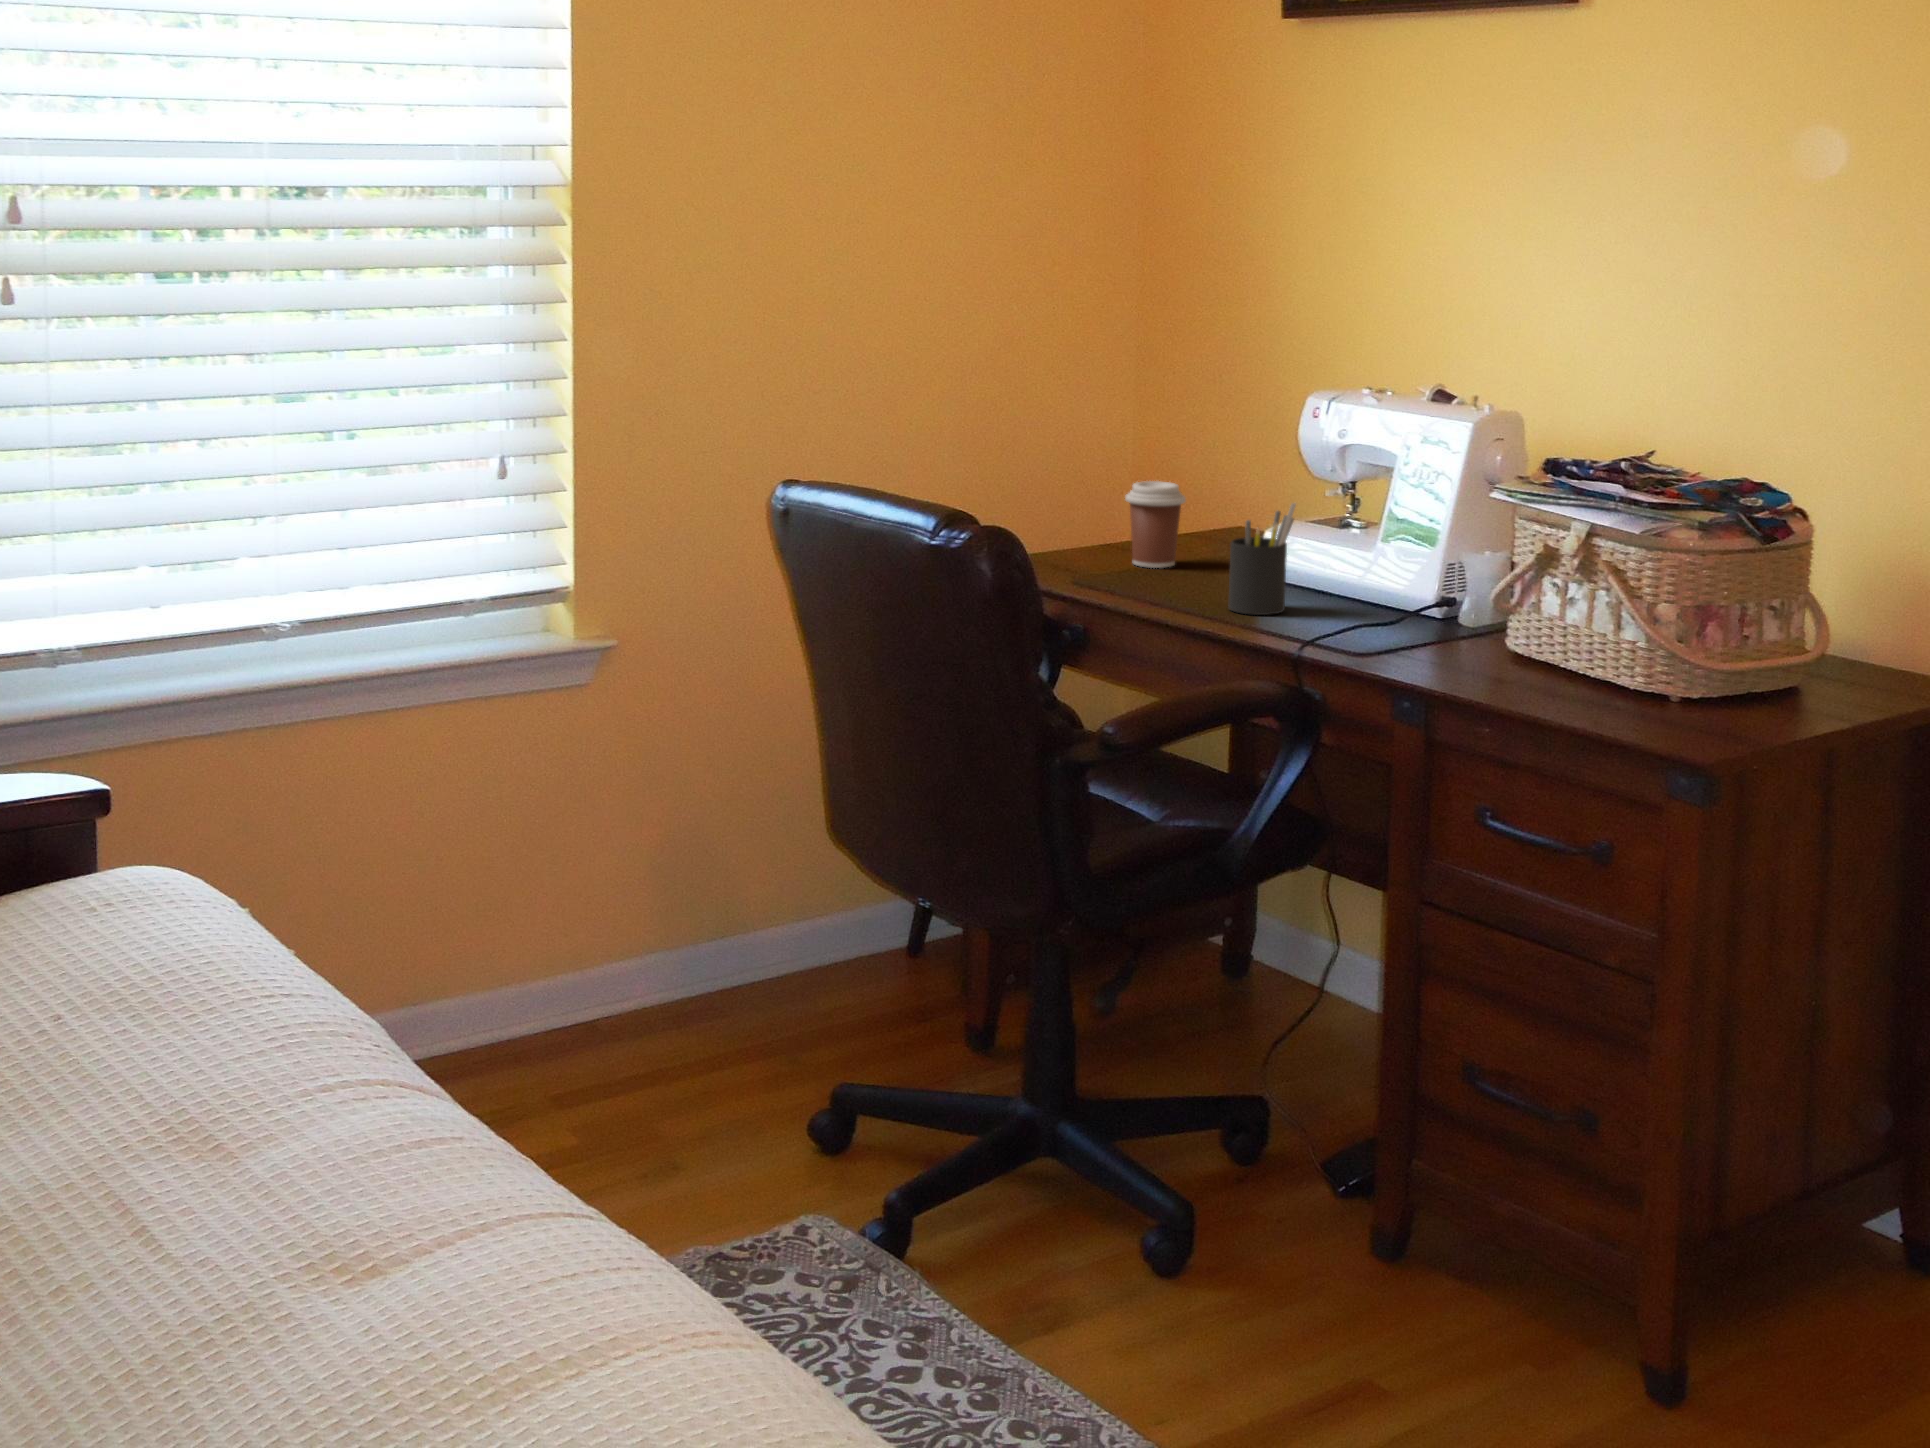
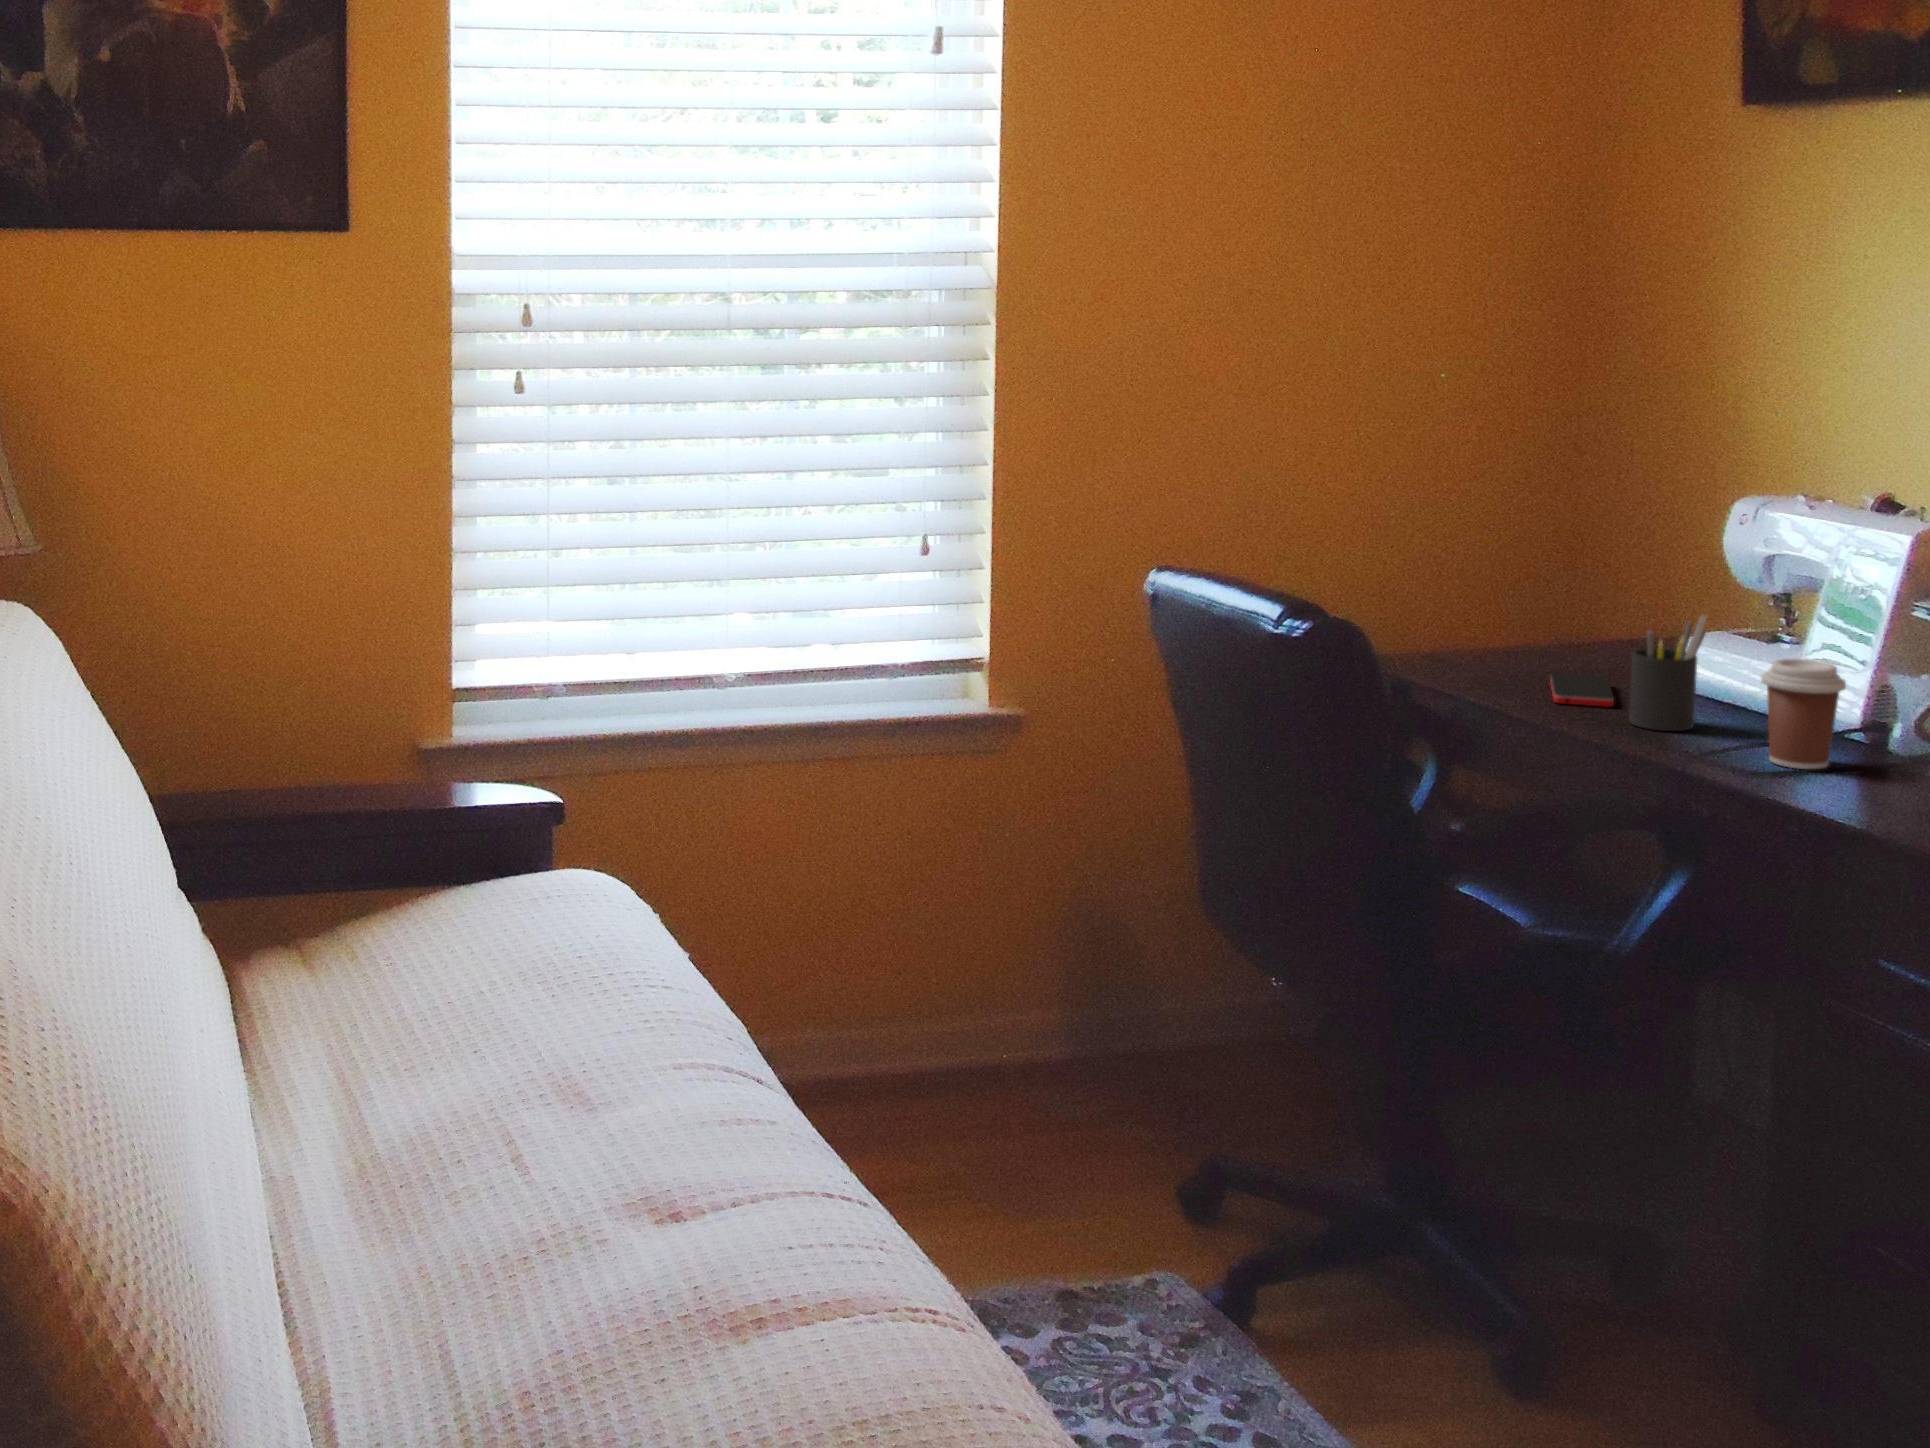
coffee cup: present [1125,481,1186,568] -> present [1761,659,1846,769]
smartphone: none [1145,569,1209,597] -> present [1550,673,1614,707]

